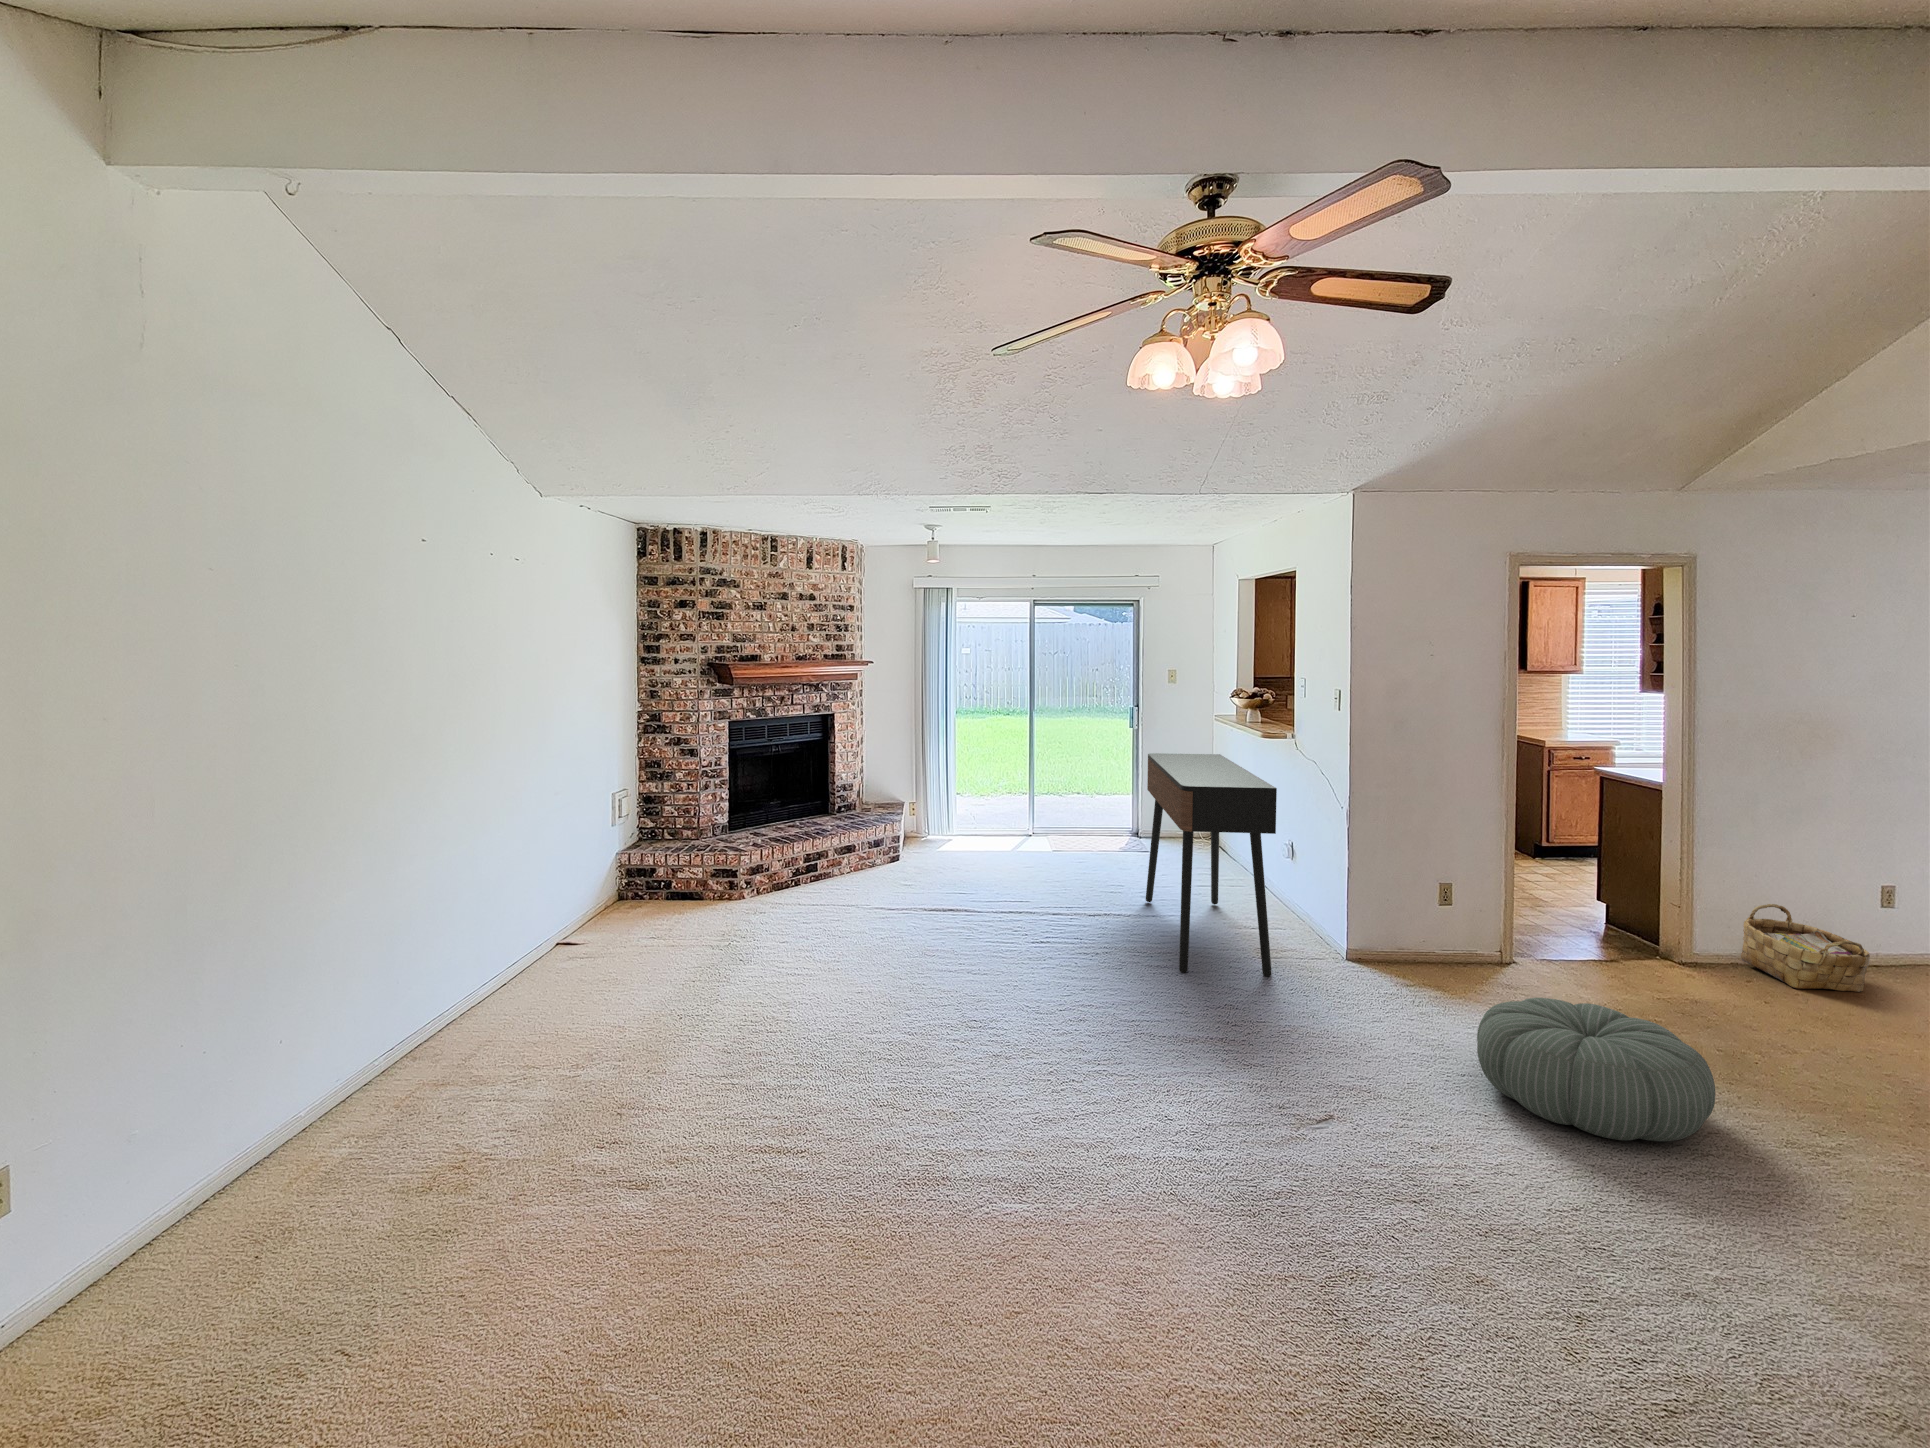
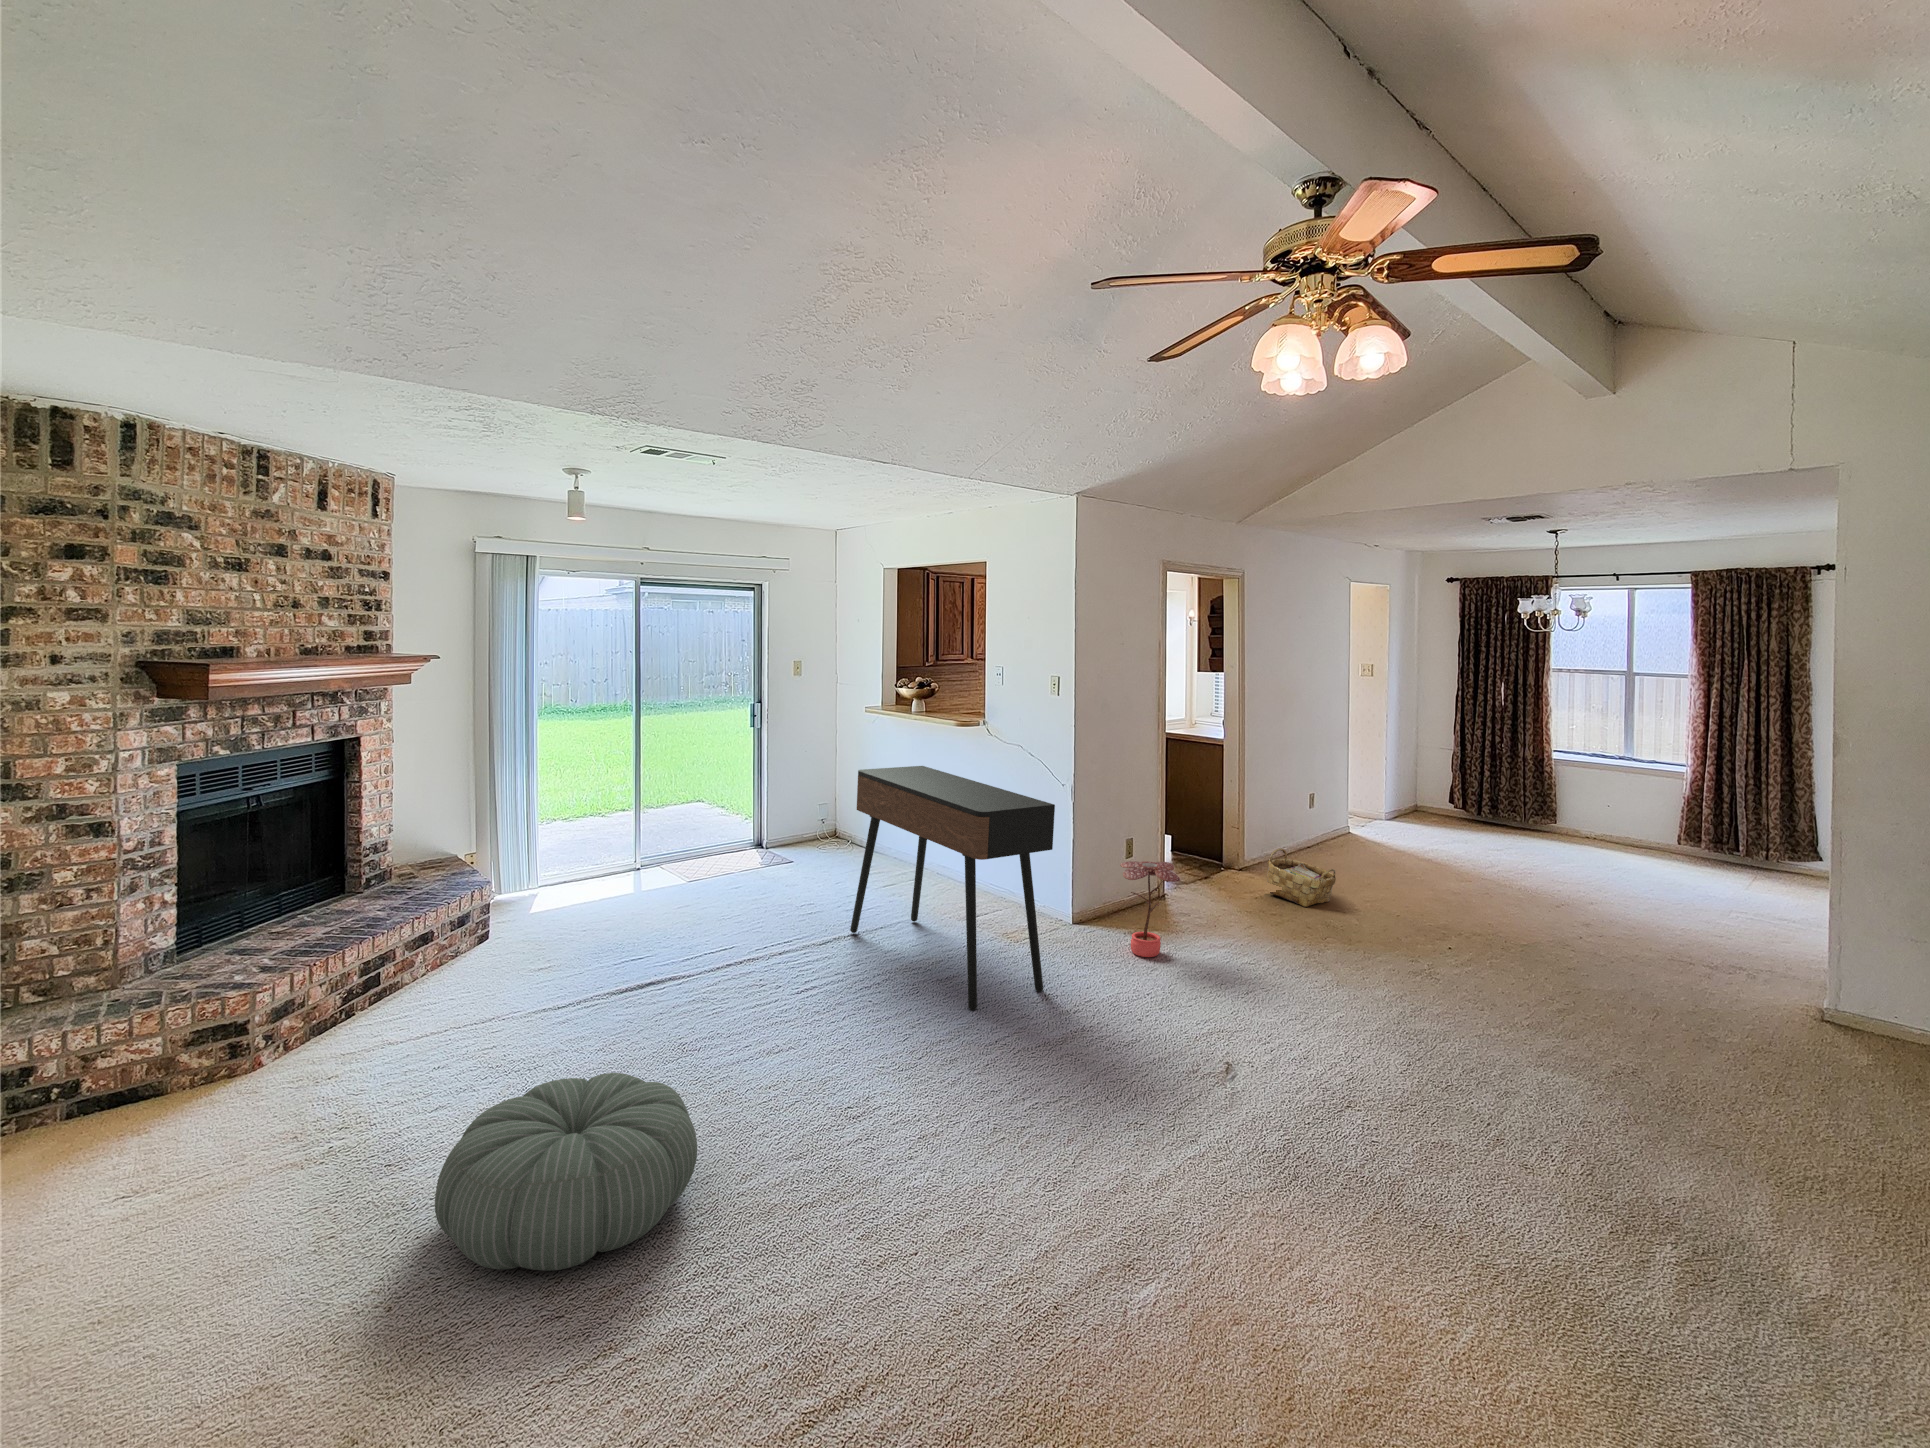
potted plant: none [1401,871,1486,981] -> present [1120,861,1180,957]
pouf: present [1477,998,1715,1141] -> present [435,1073,697,1271]

